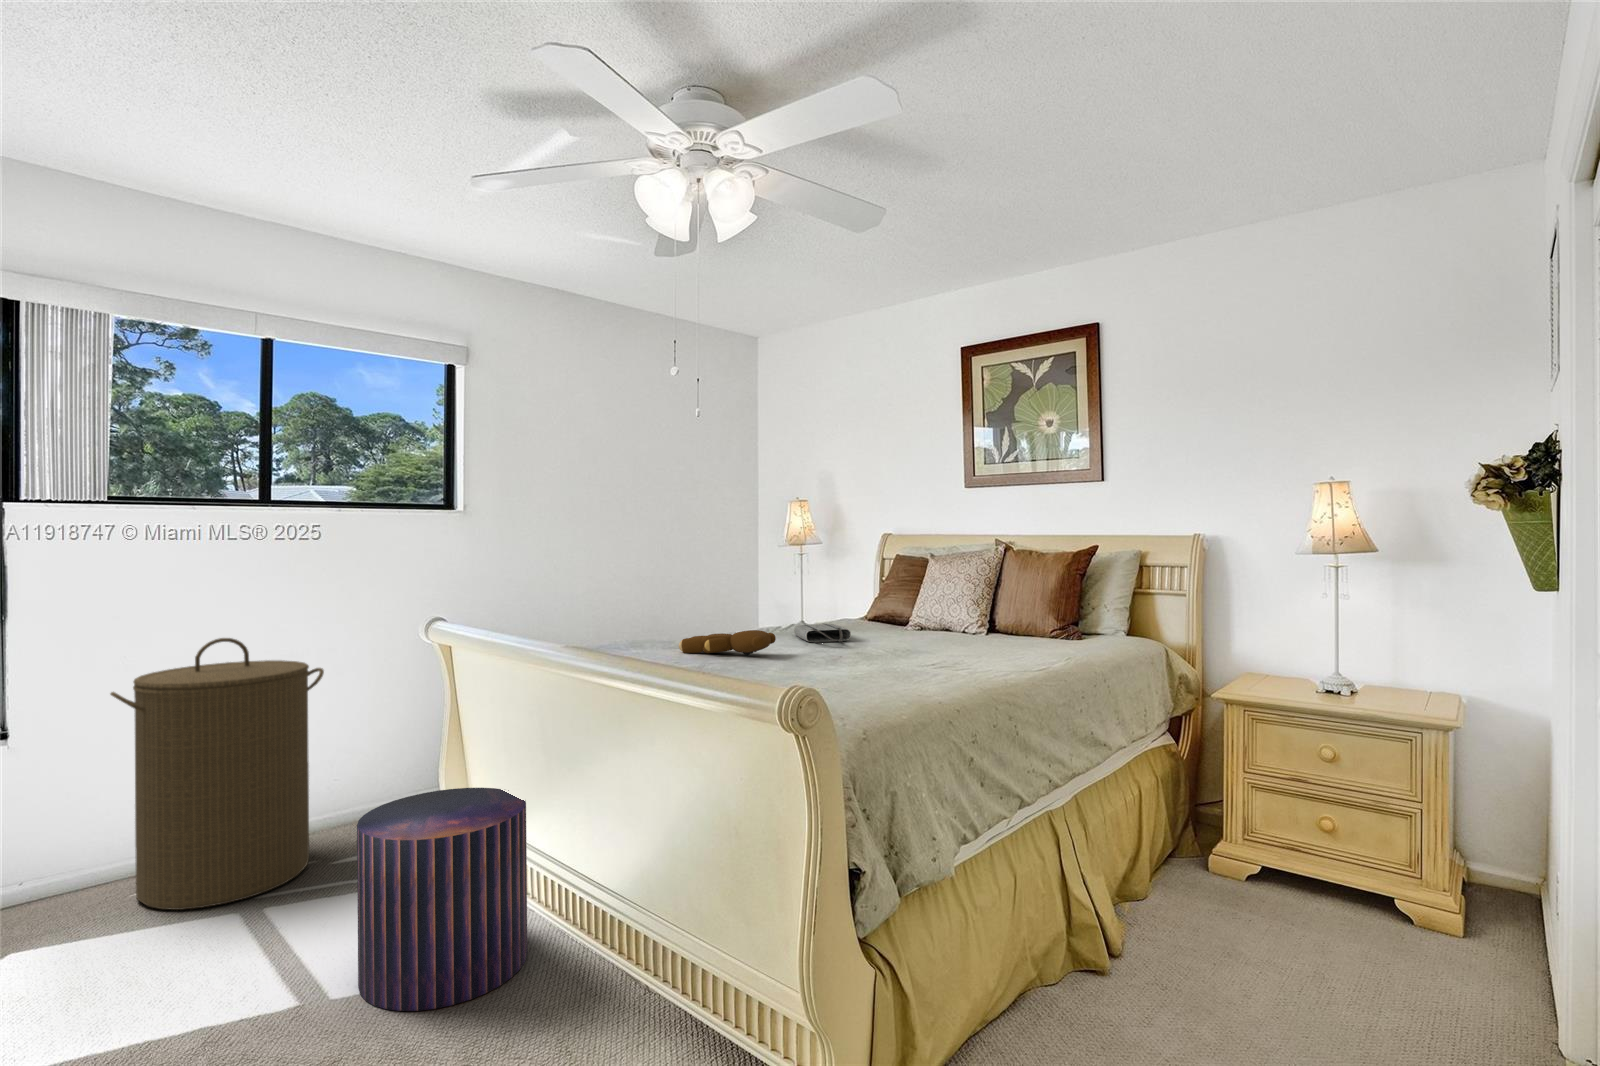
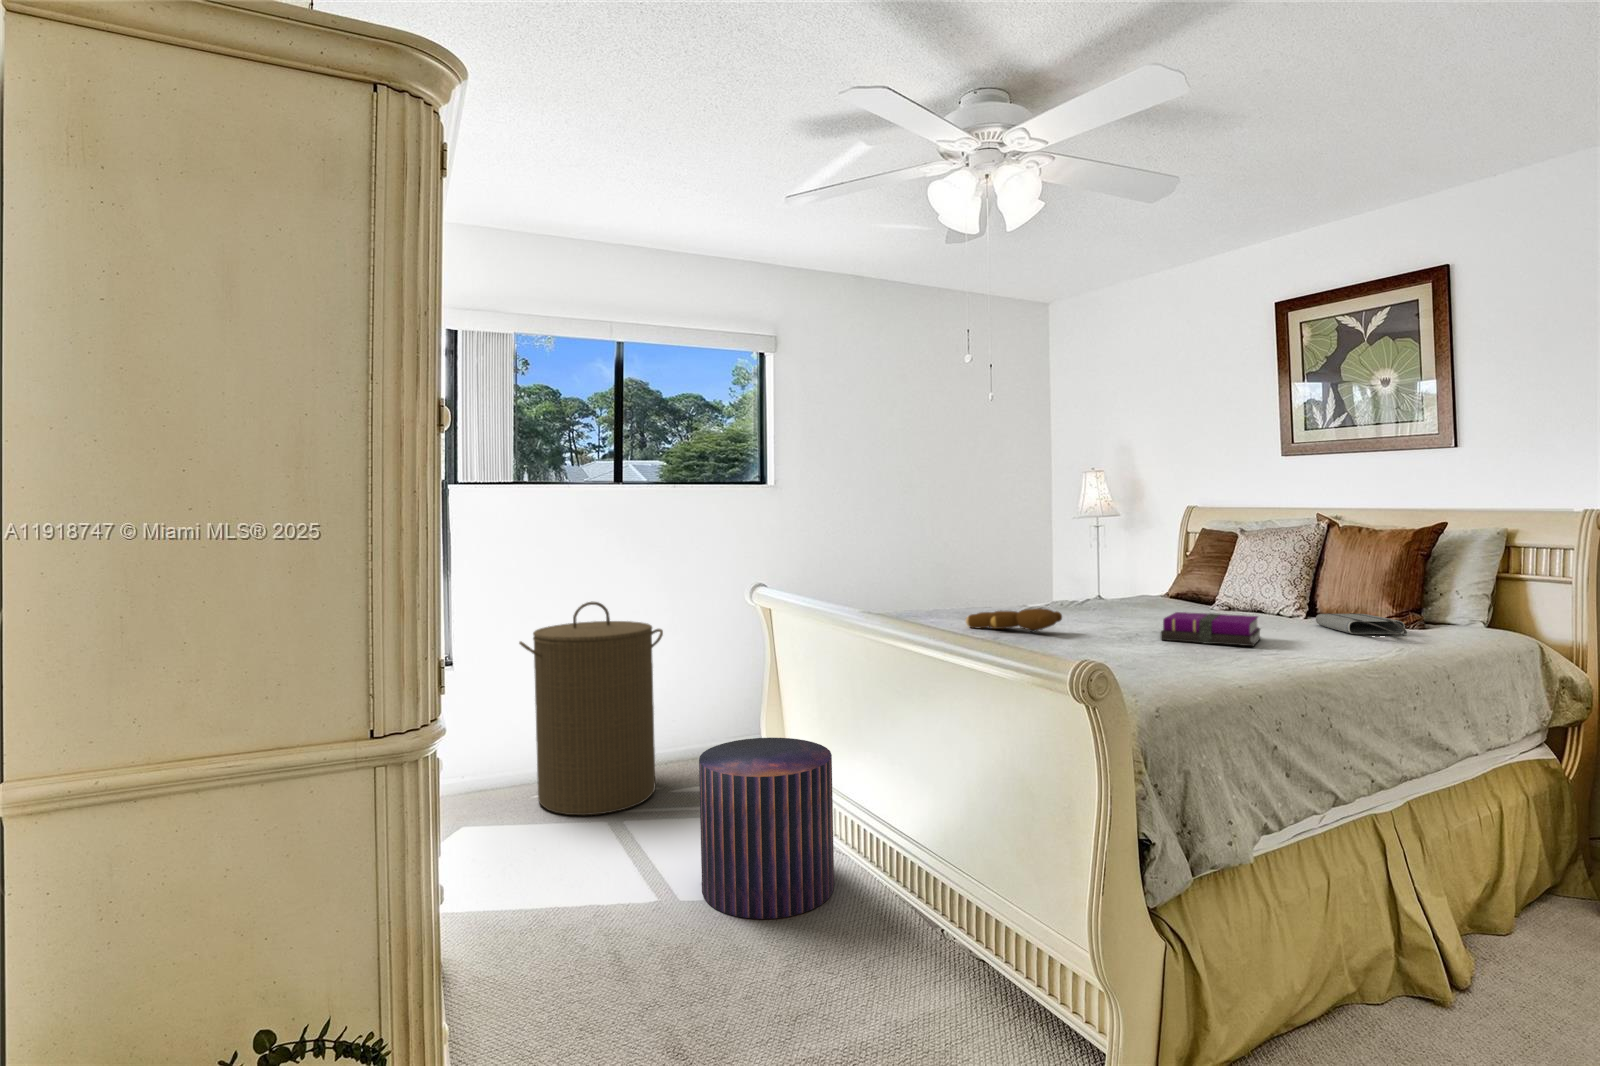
tote bag: present [794,624,851,643] -> present [1316,613,1407,636]
notebook: none [867,630,954,660] -> present [1161,612,1260,646]

